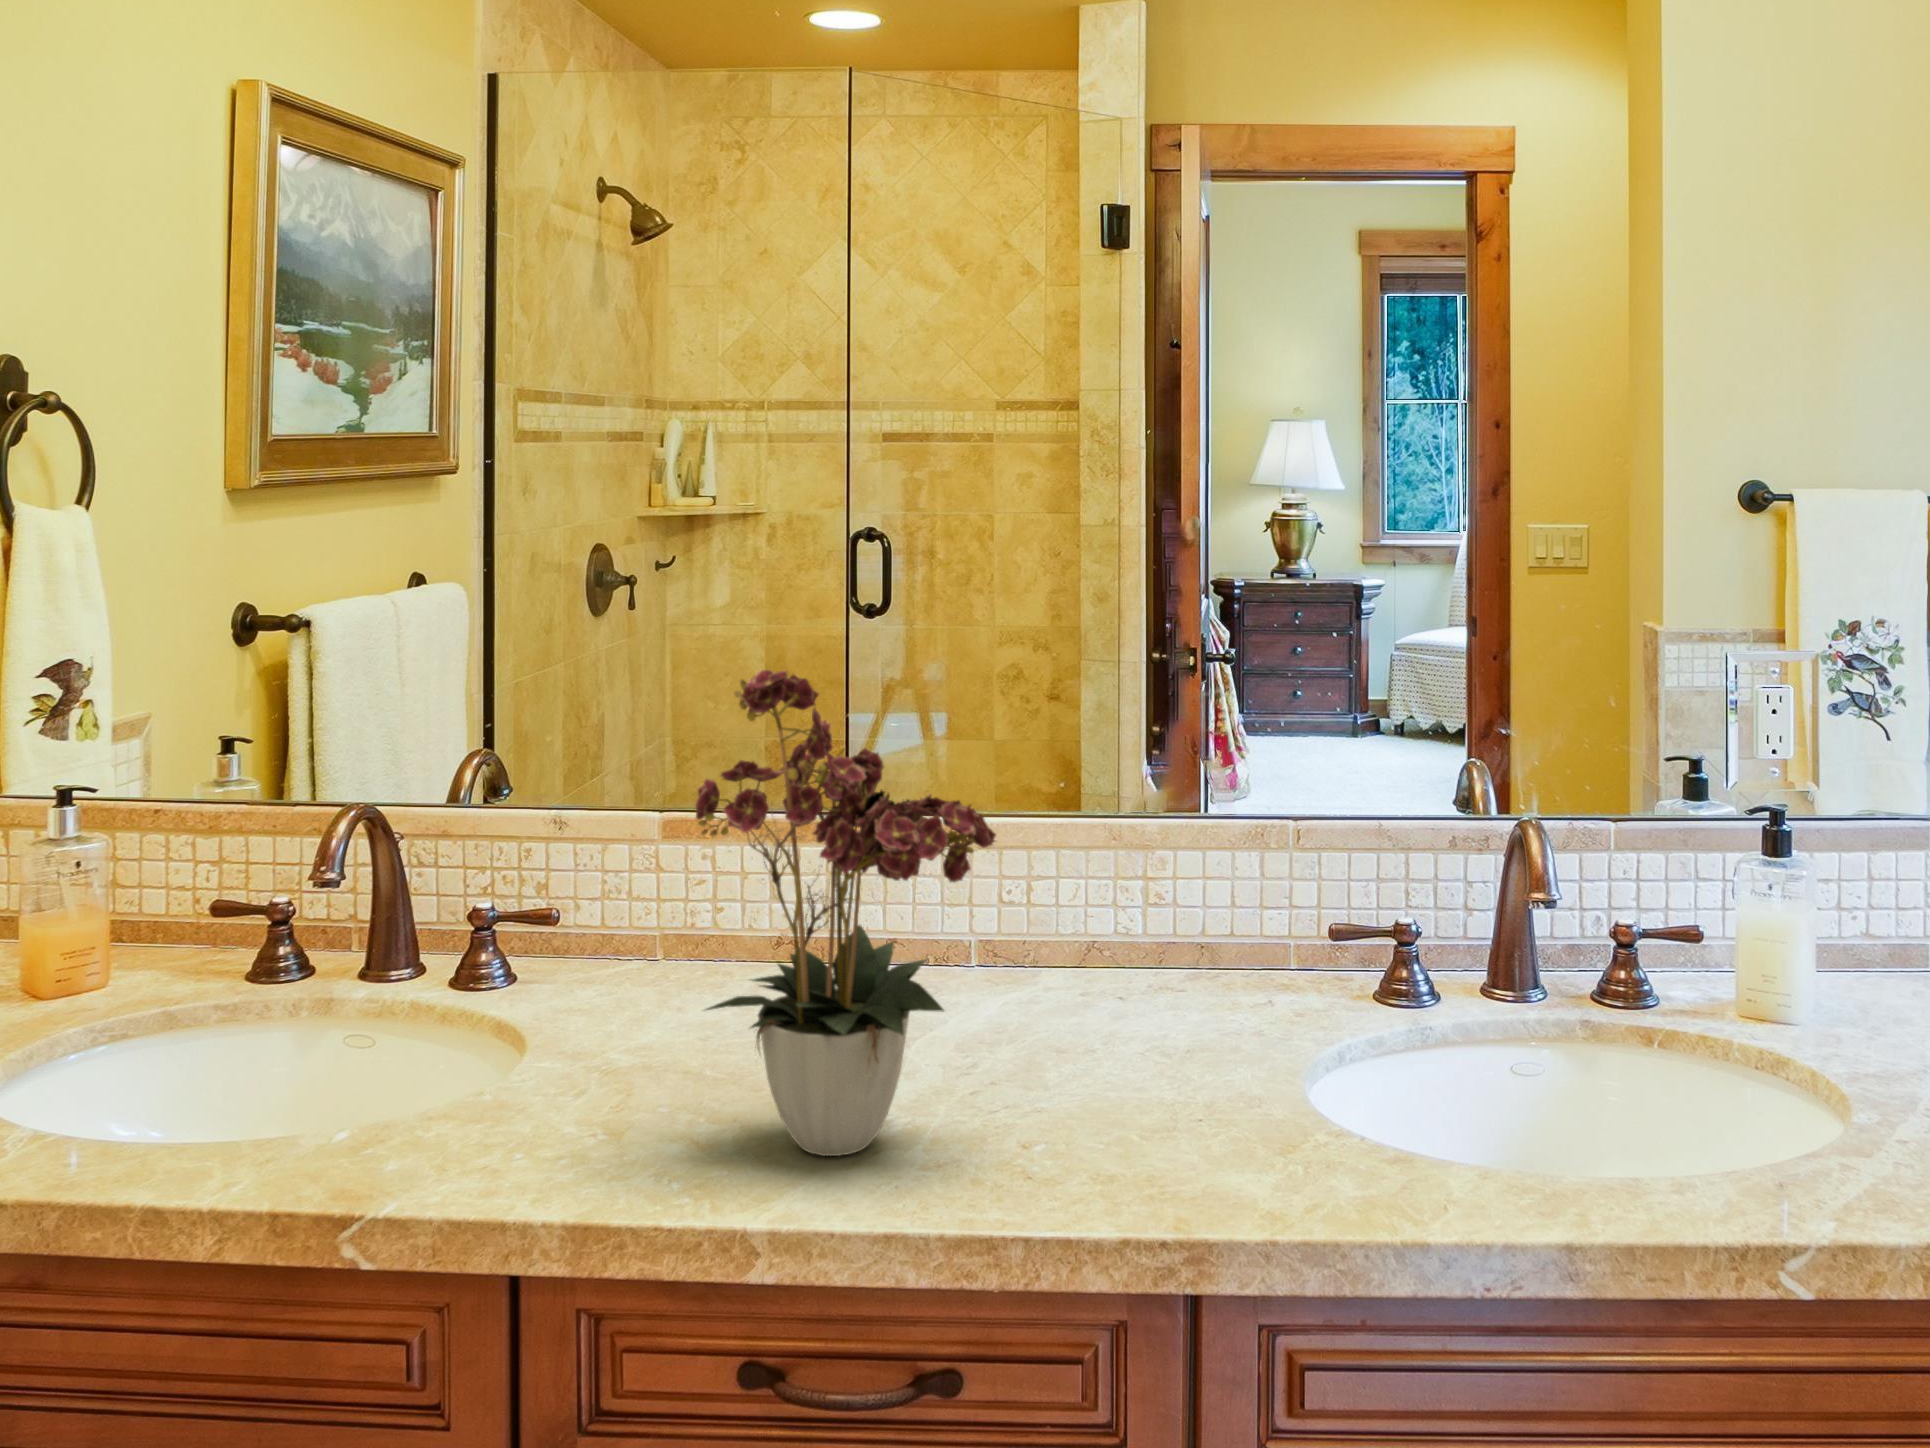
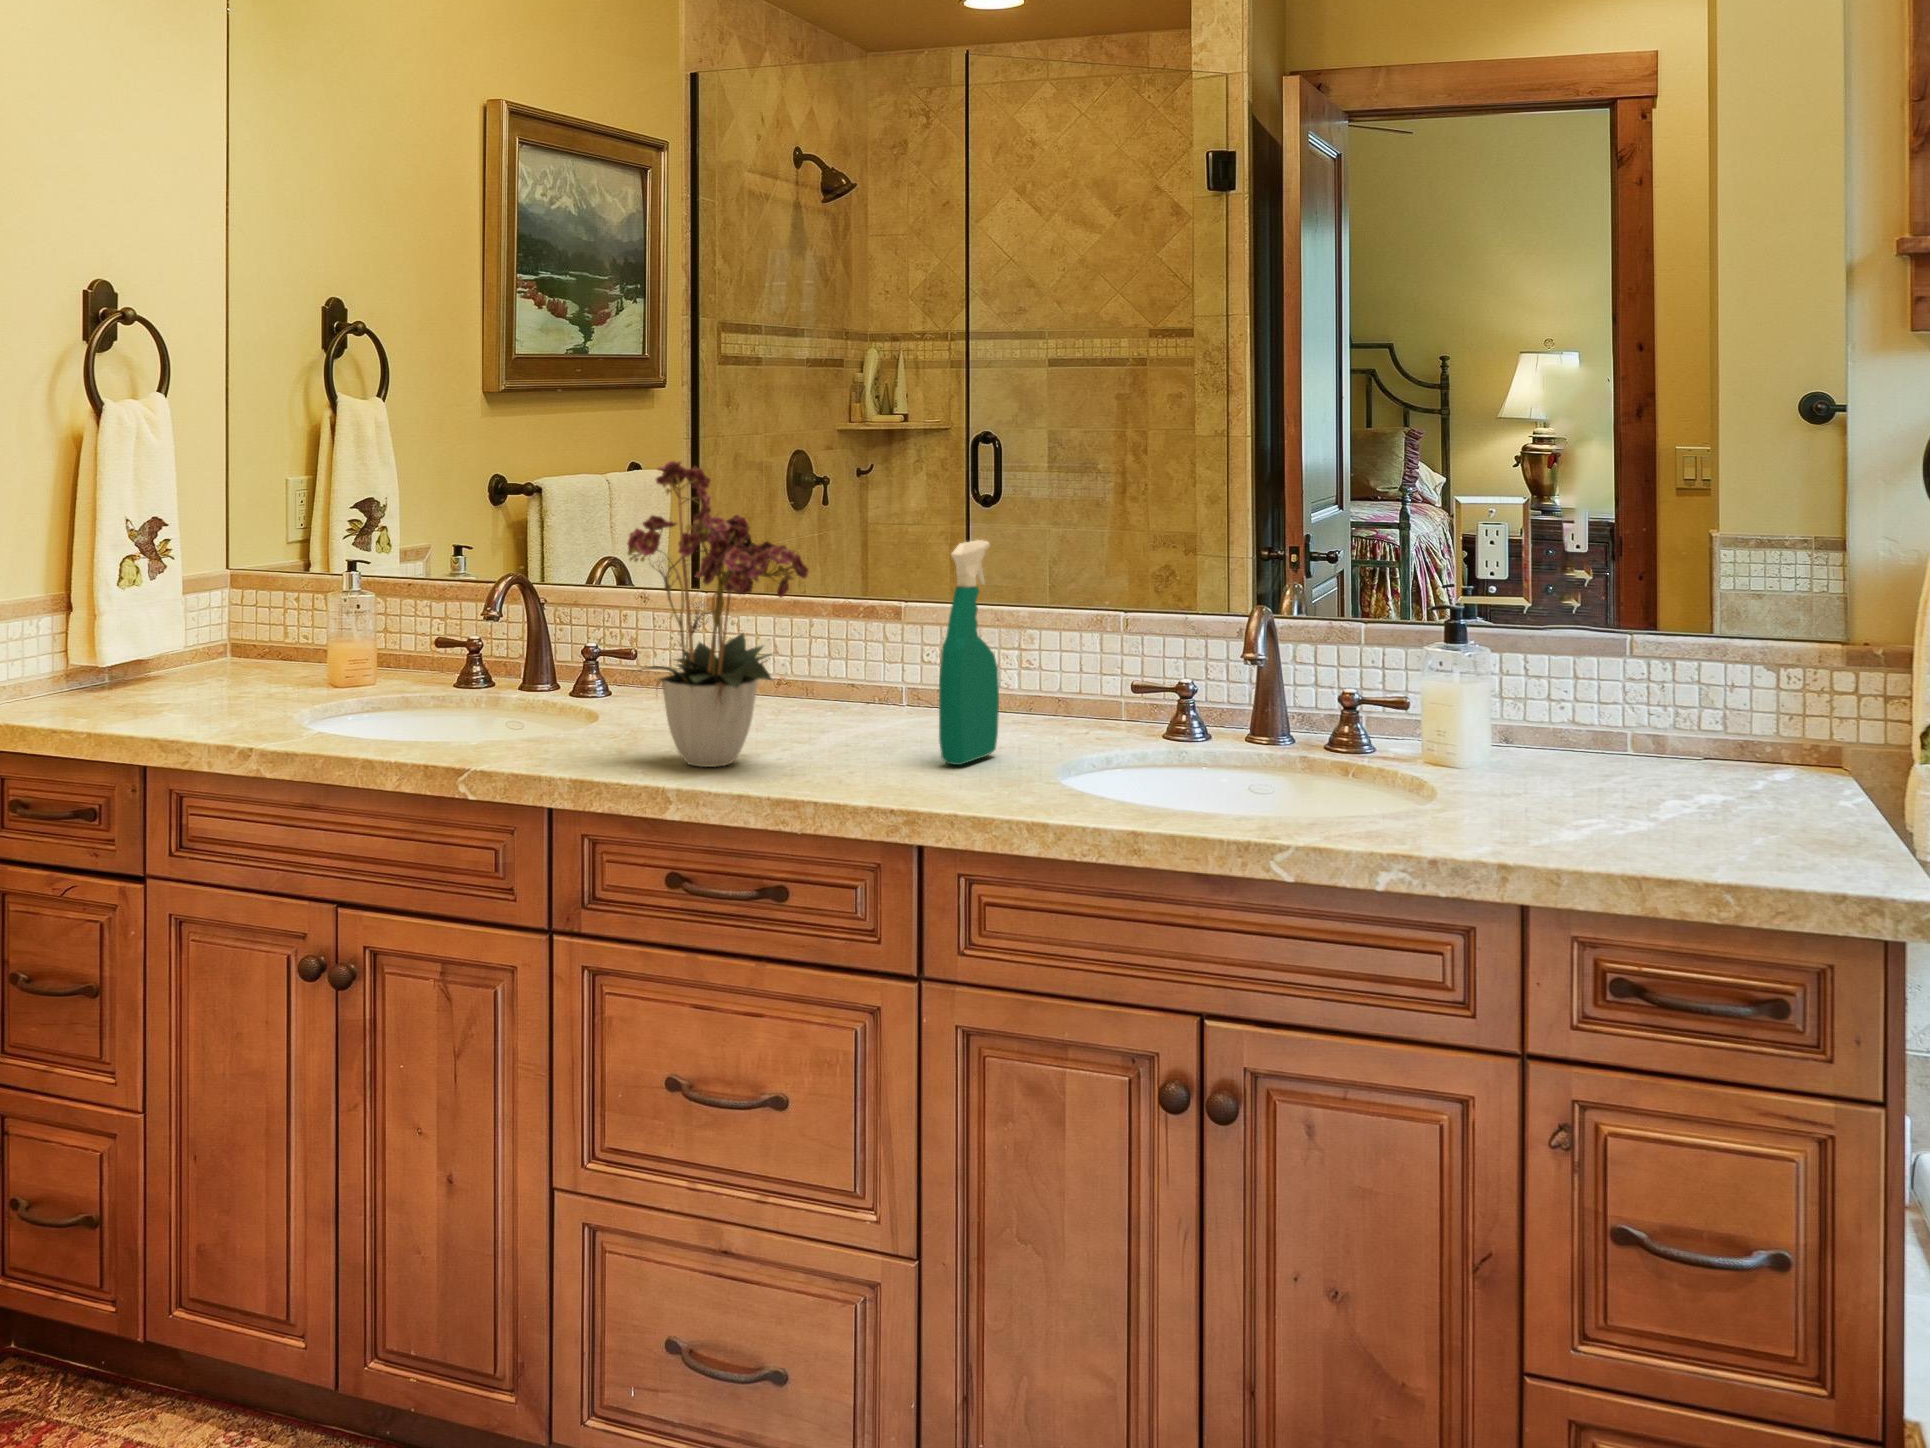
spray bottle: none [1164,757,1217,1102] -> present [939,540,999,765]

